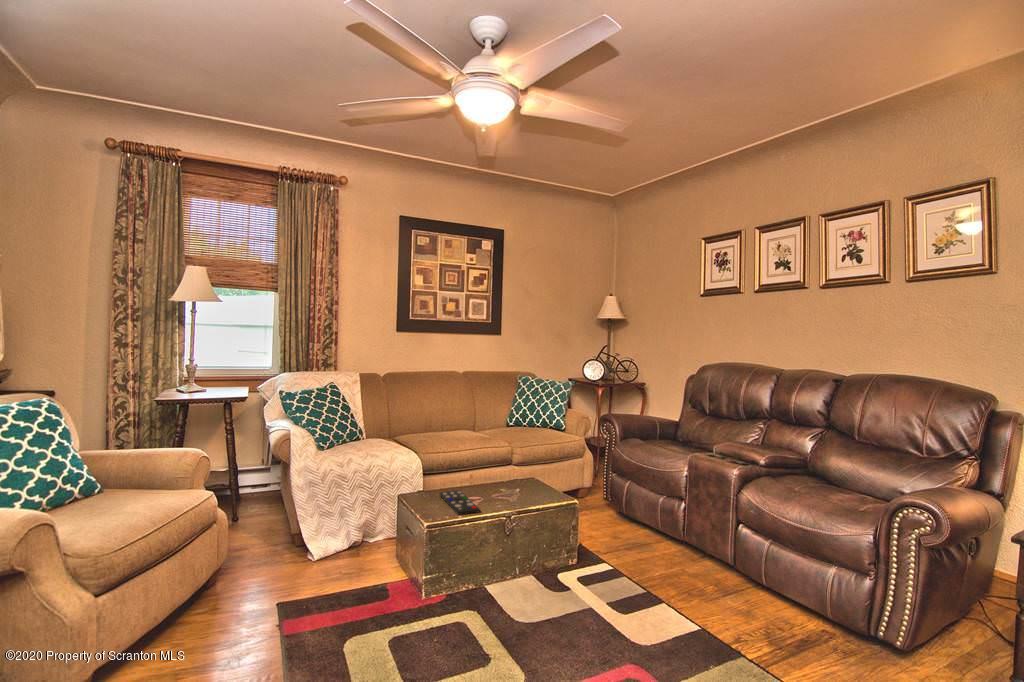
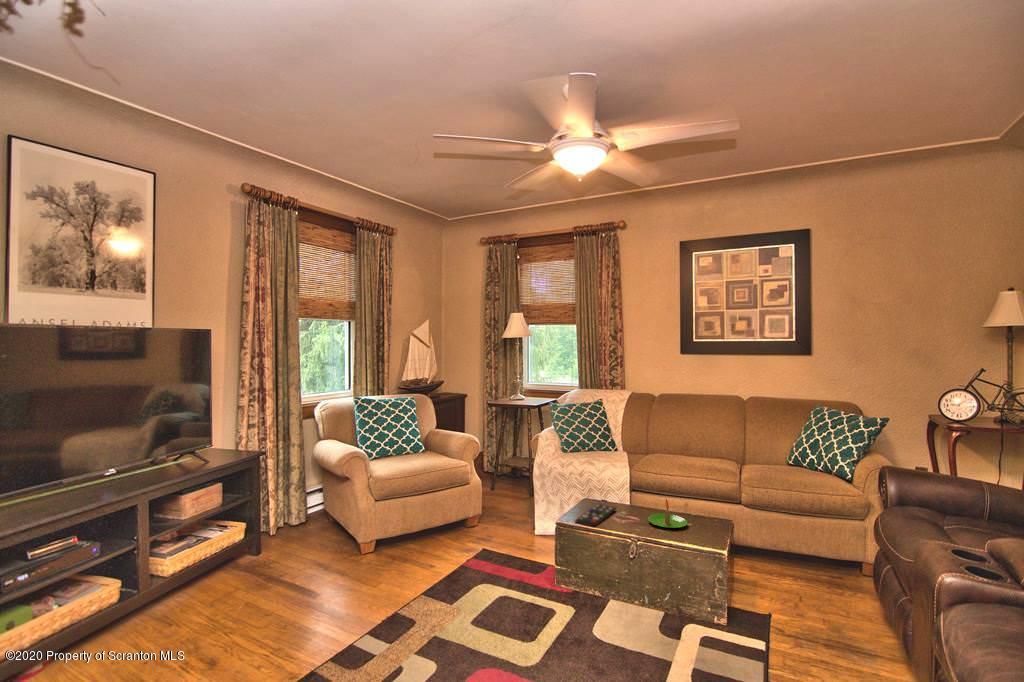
candle: none [497,467,533,494] -> present [648,499,687,528]

